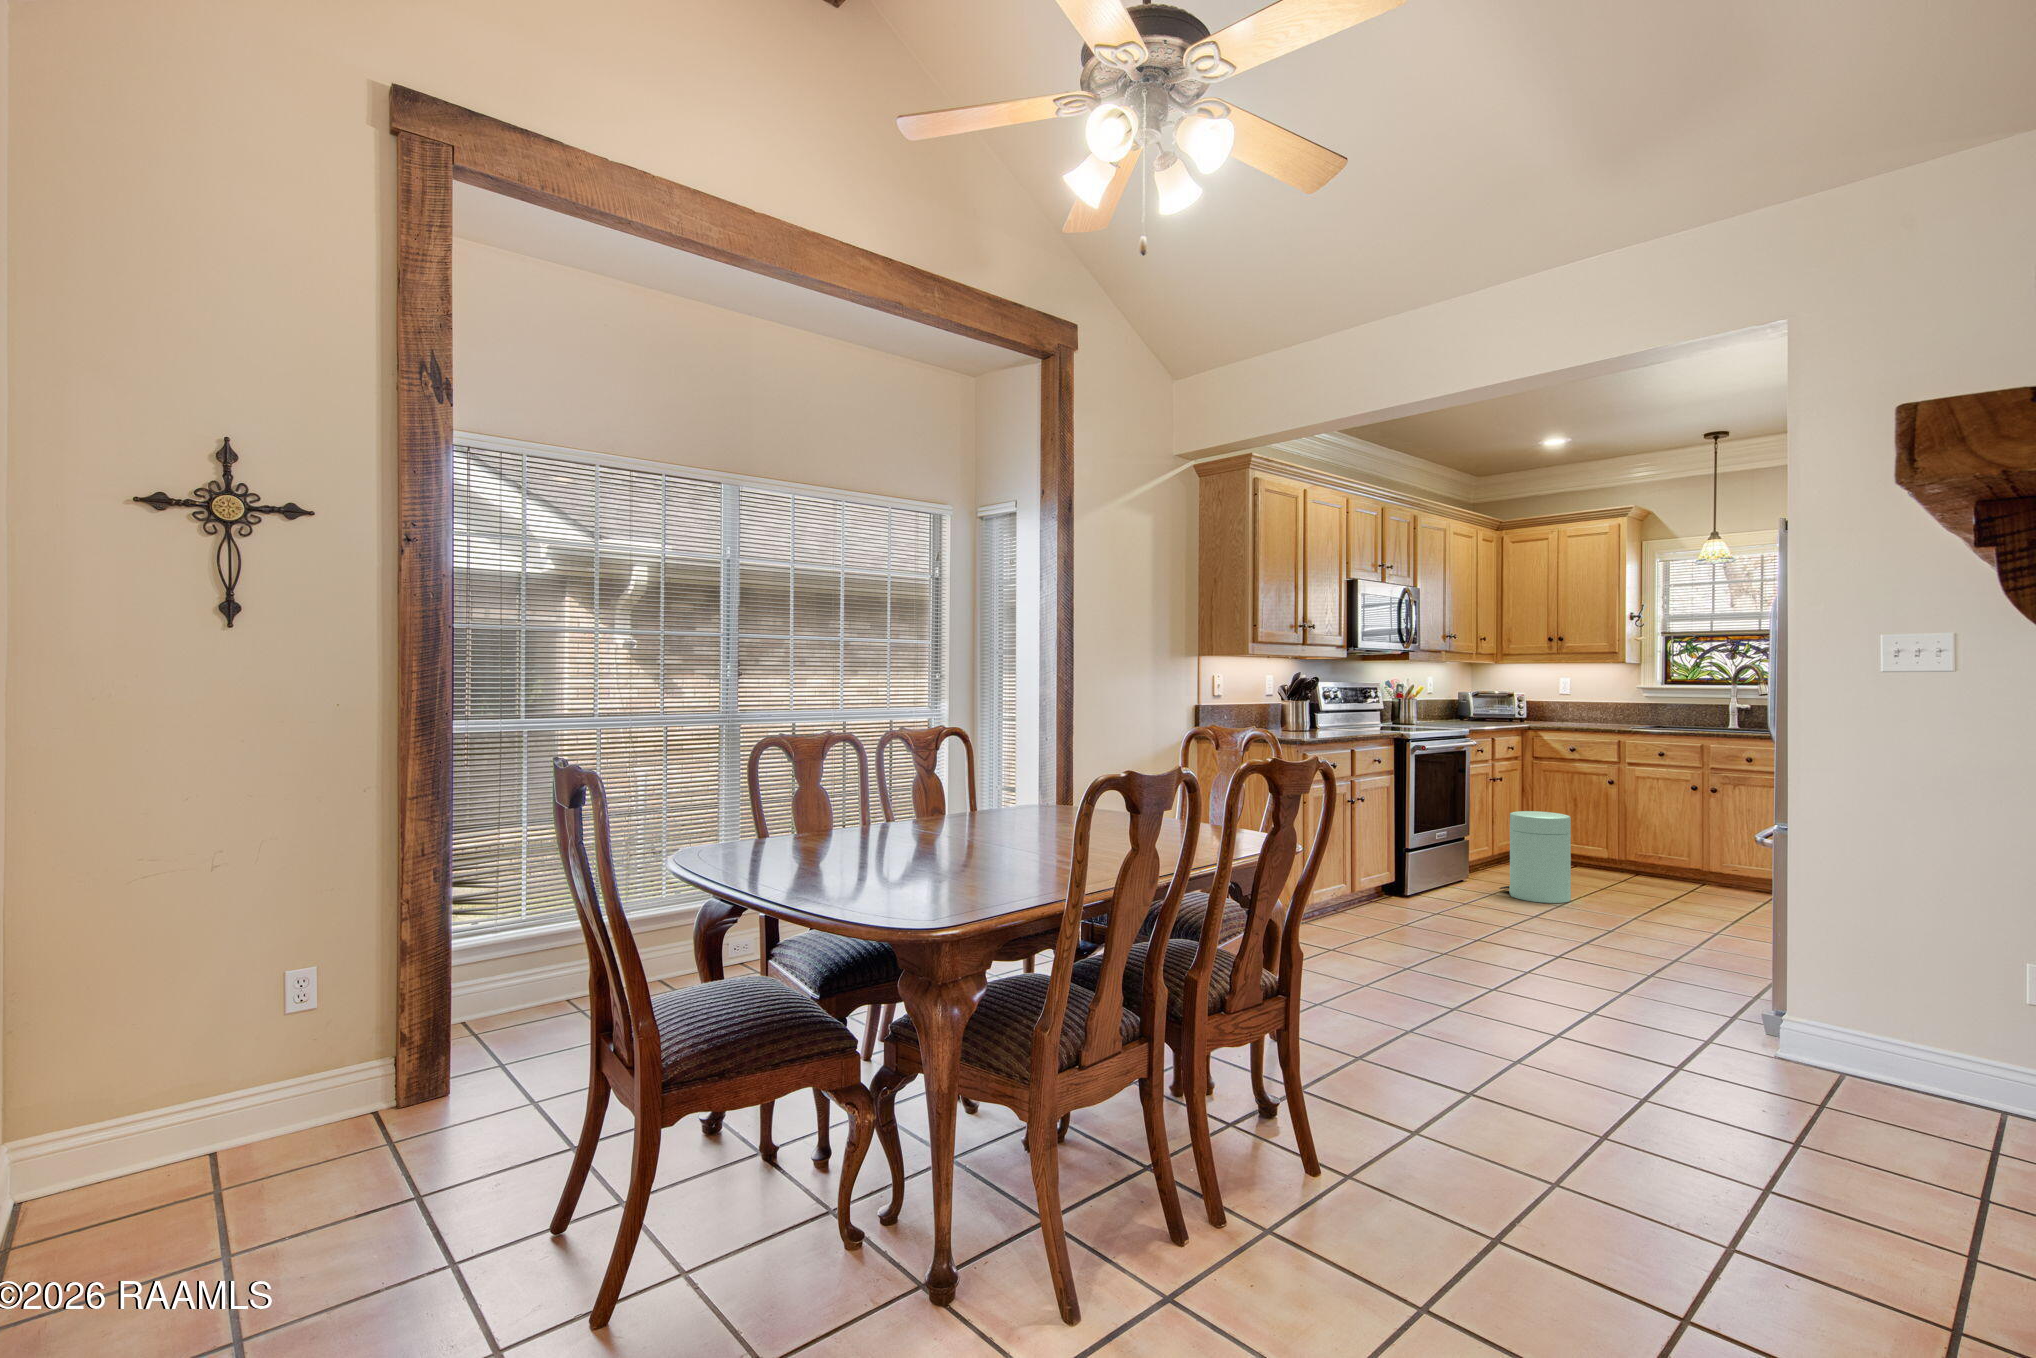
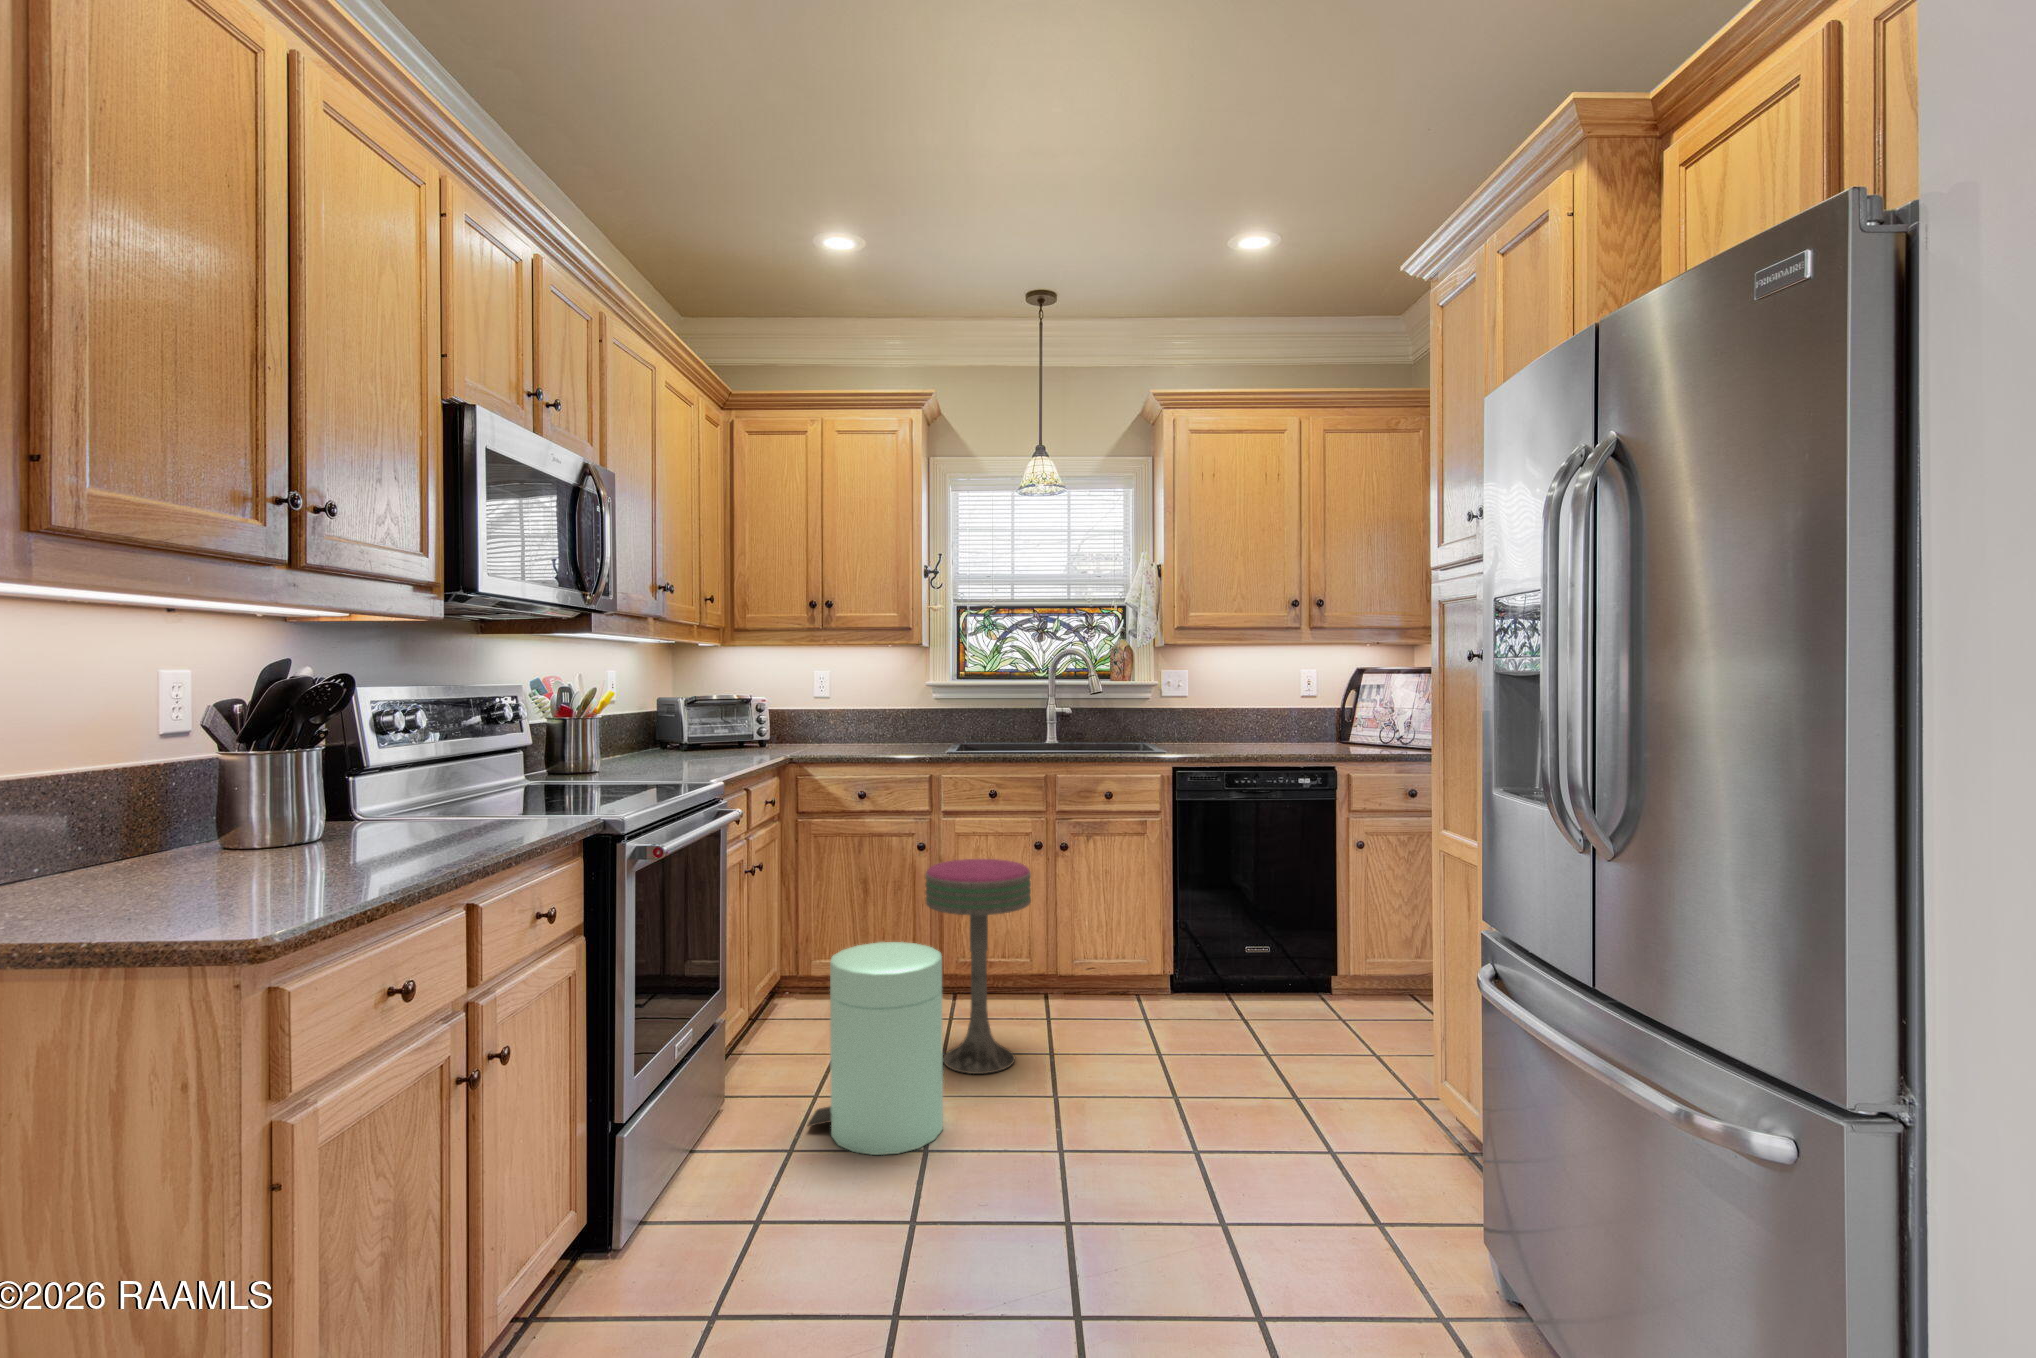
bar stool: none [1583,784,1651,897] -> present [925,859,1031,1074]

